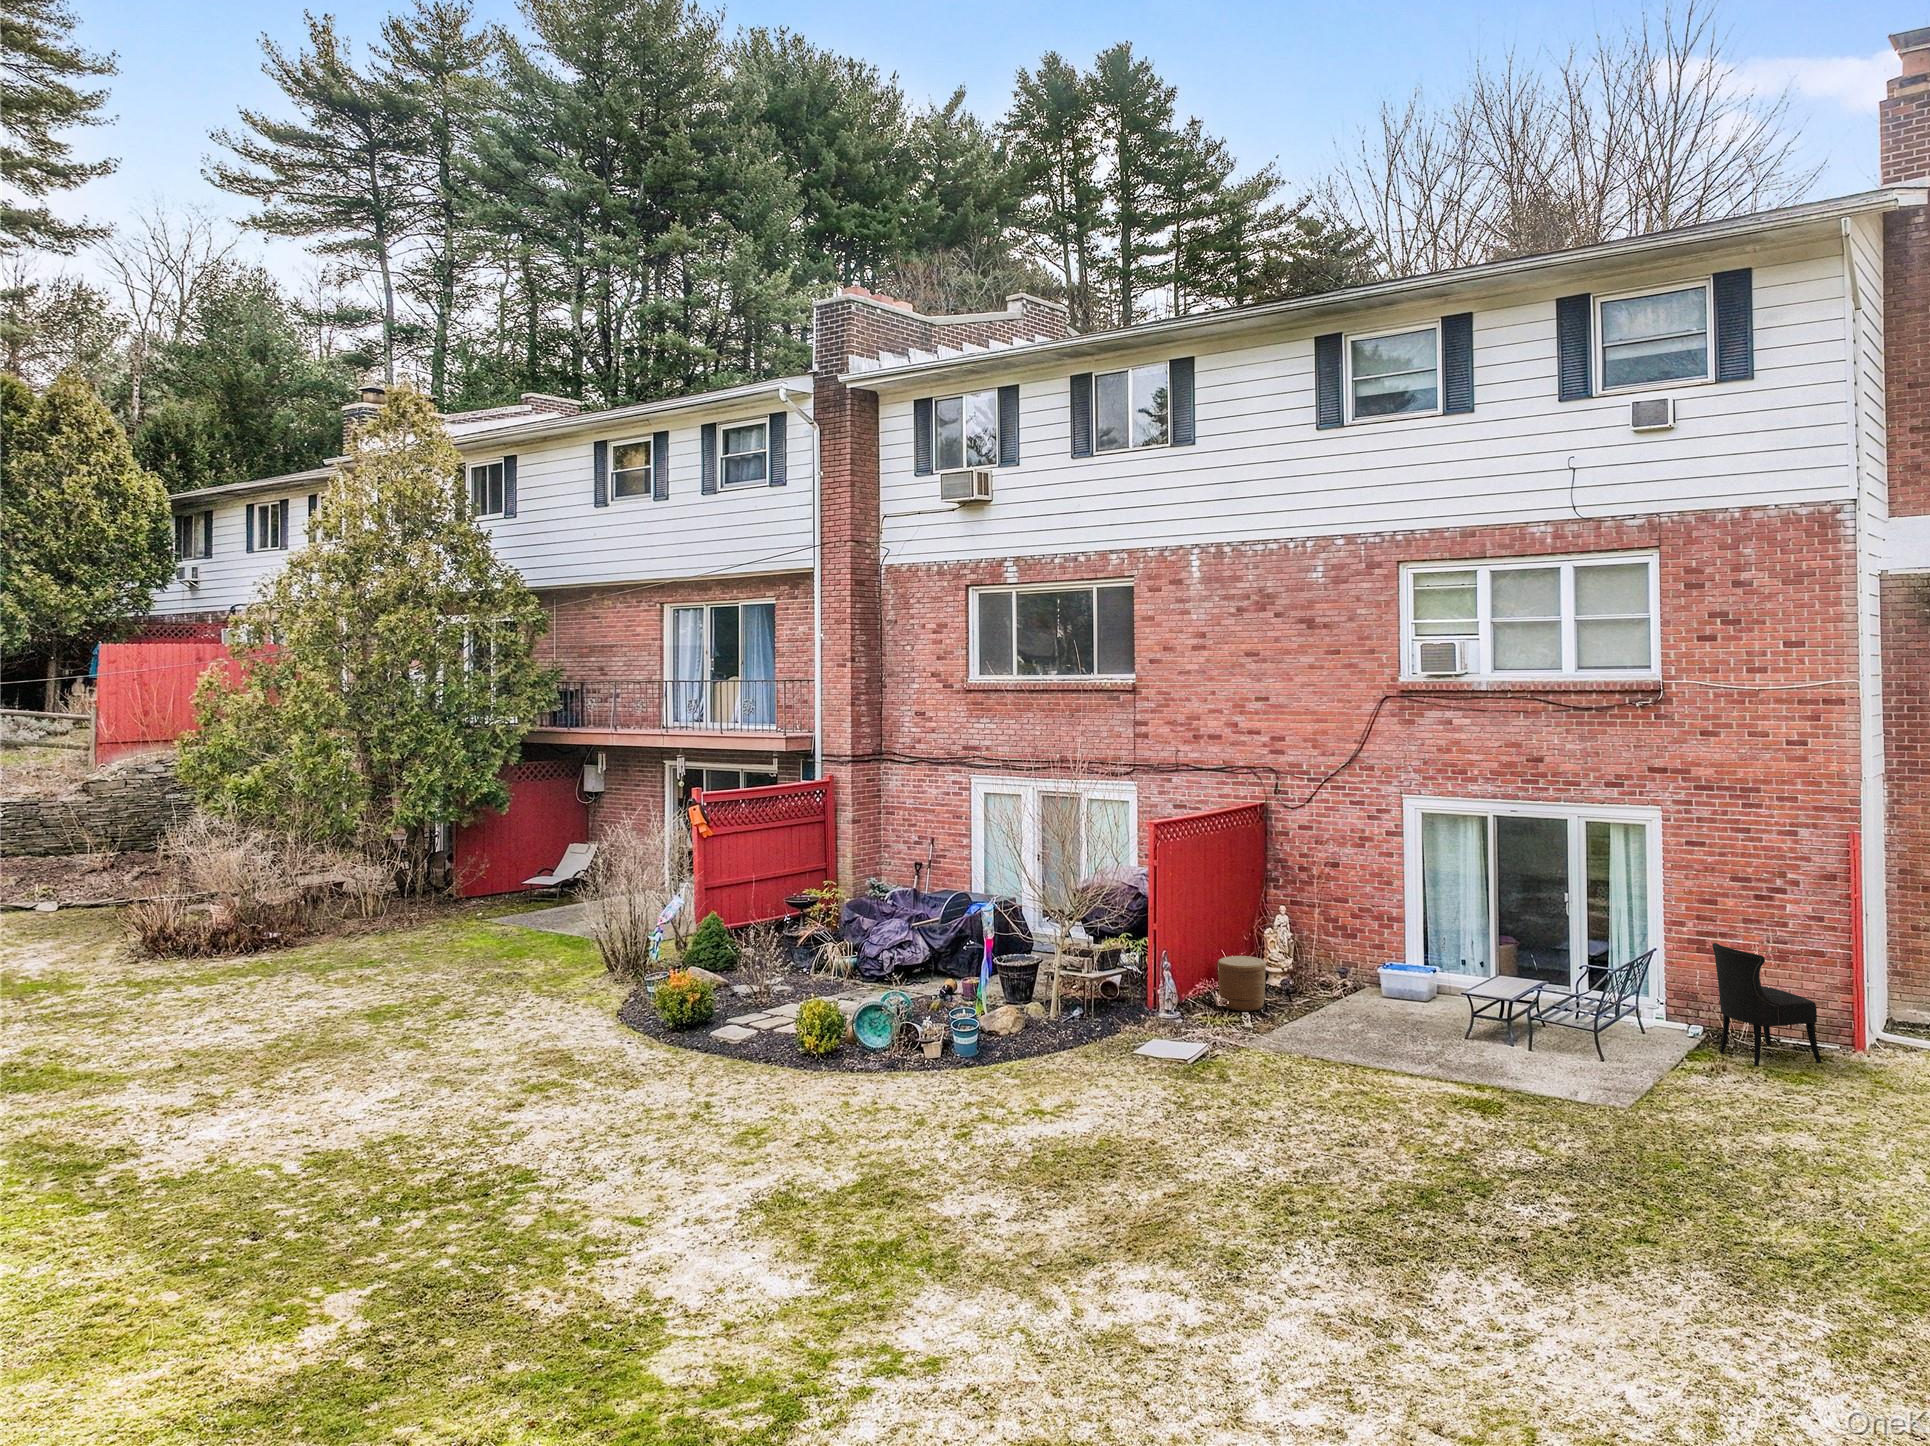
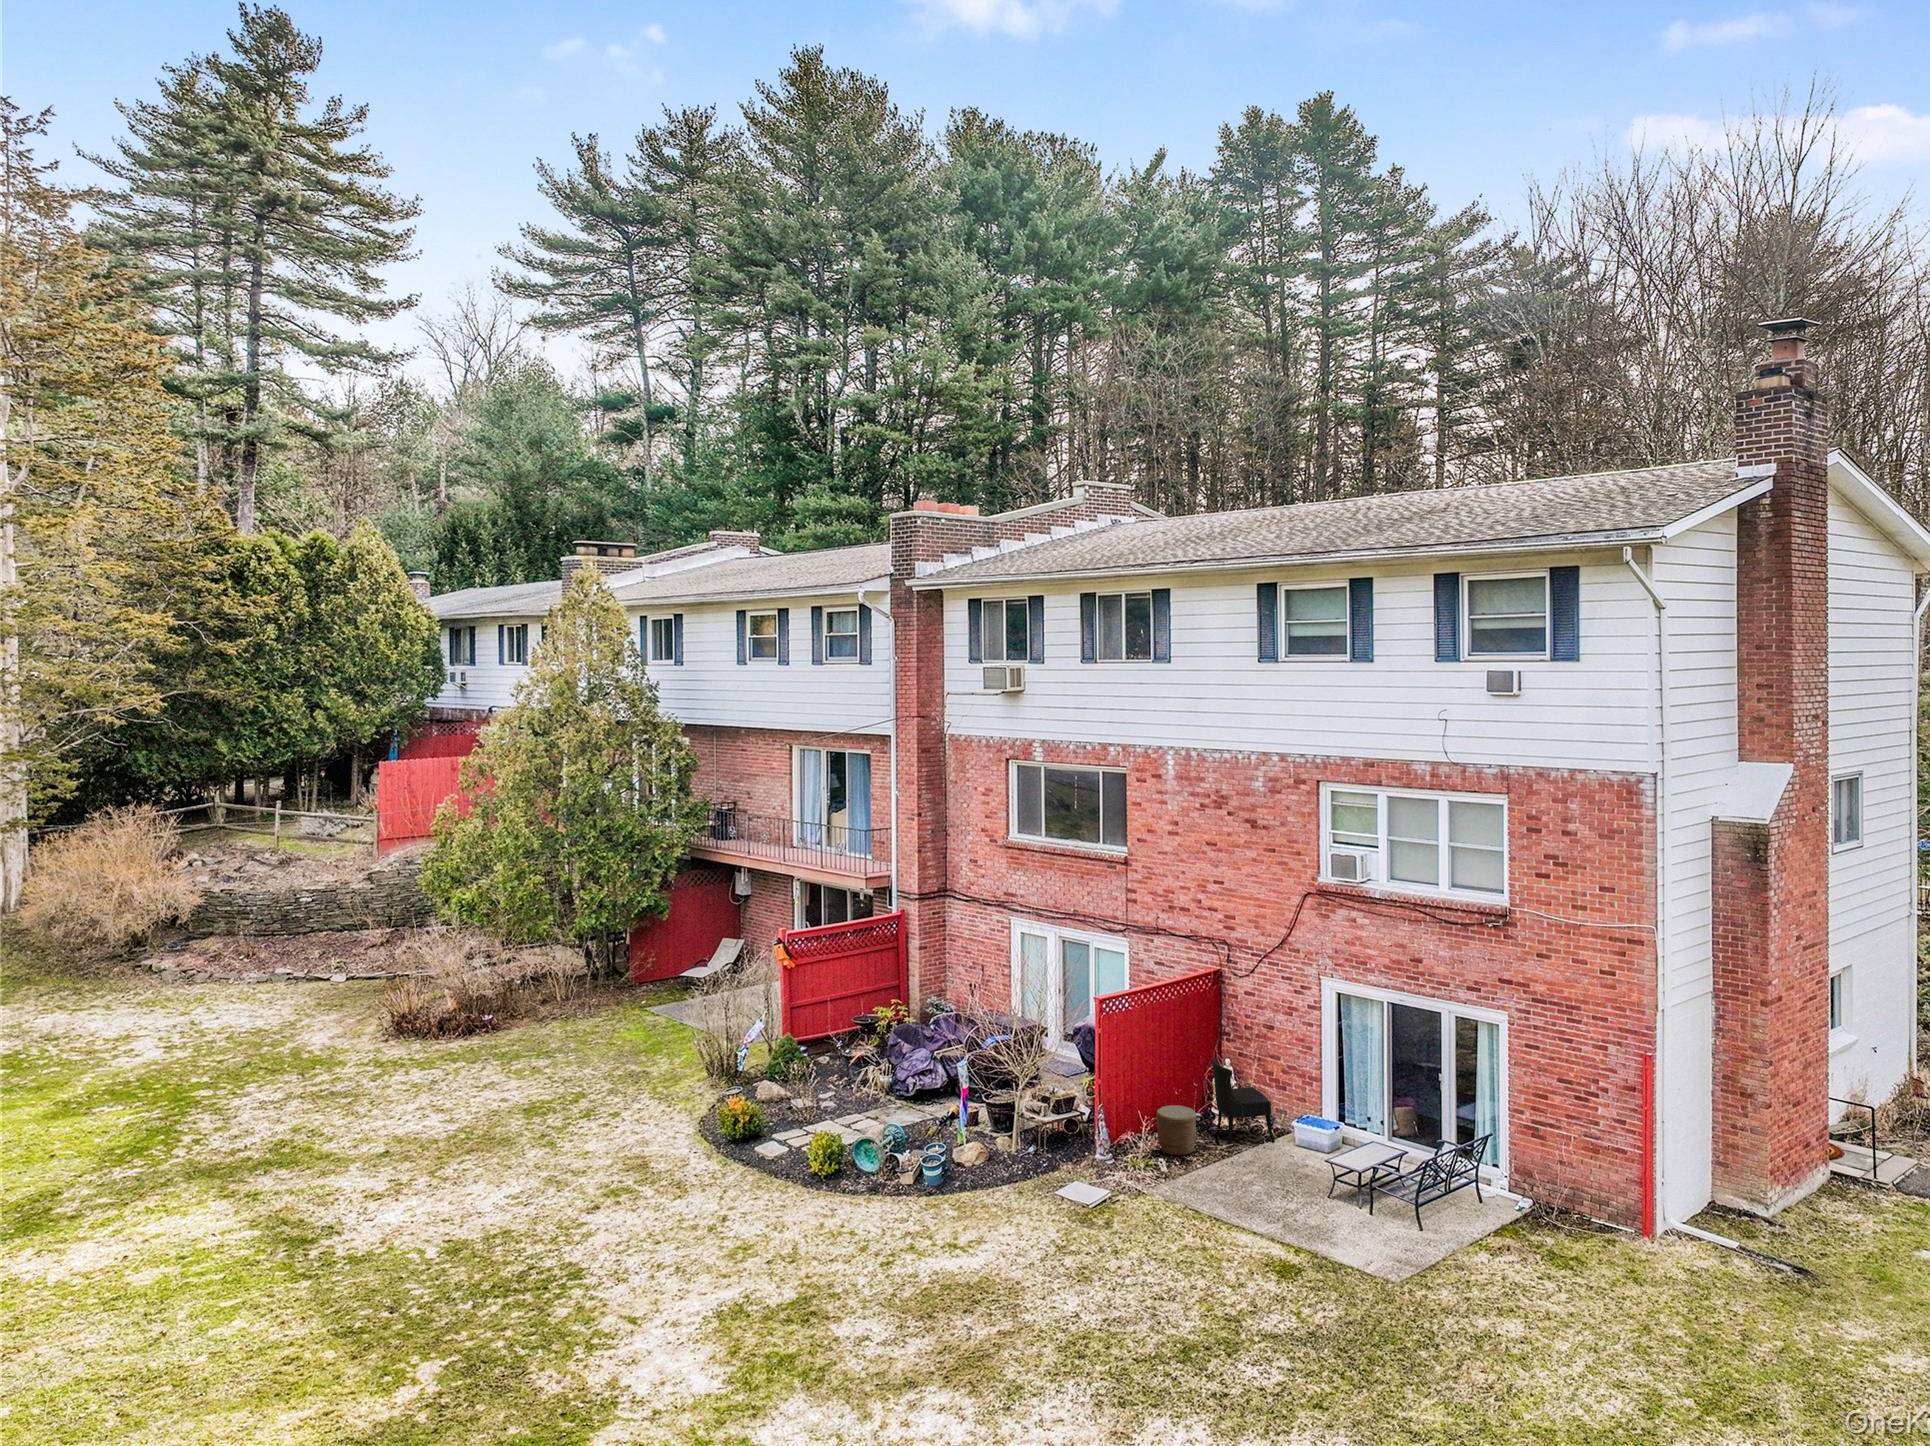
dining chair: present [1712,943,1821,1066] -> present [1212,1058,1275,1145]

